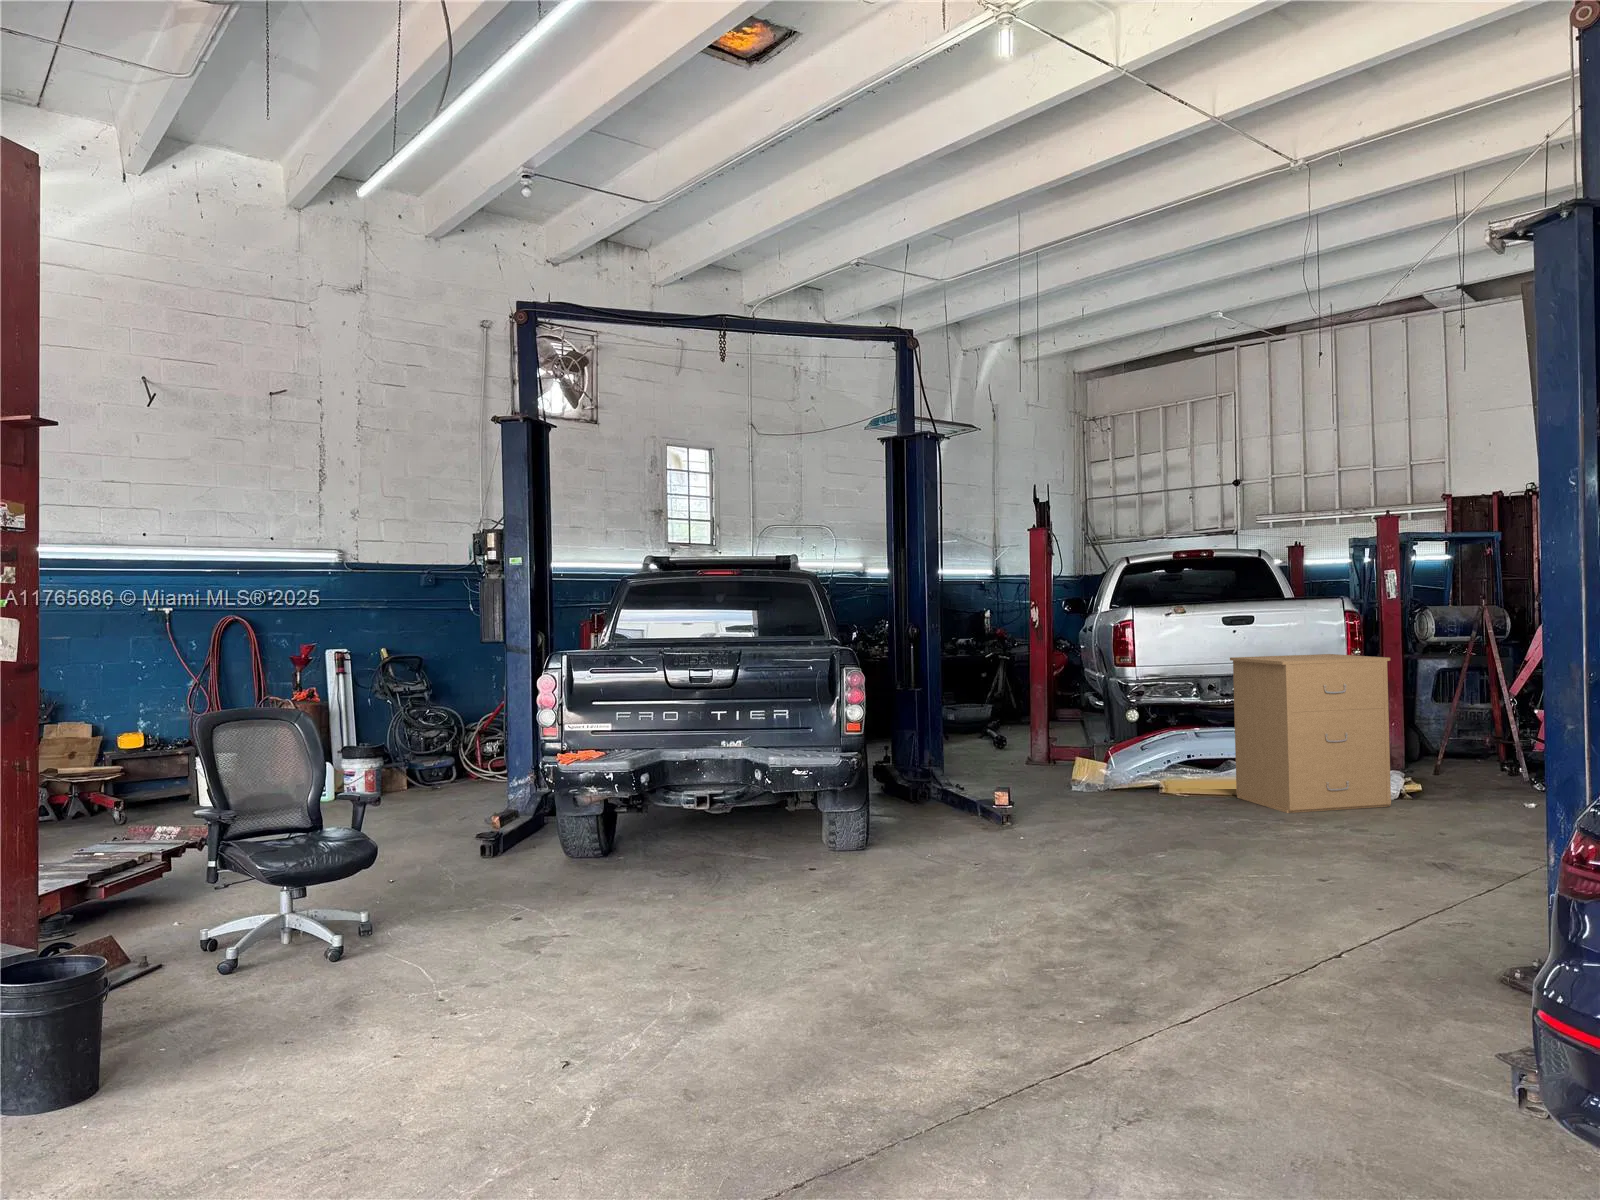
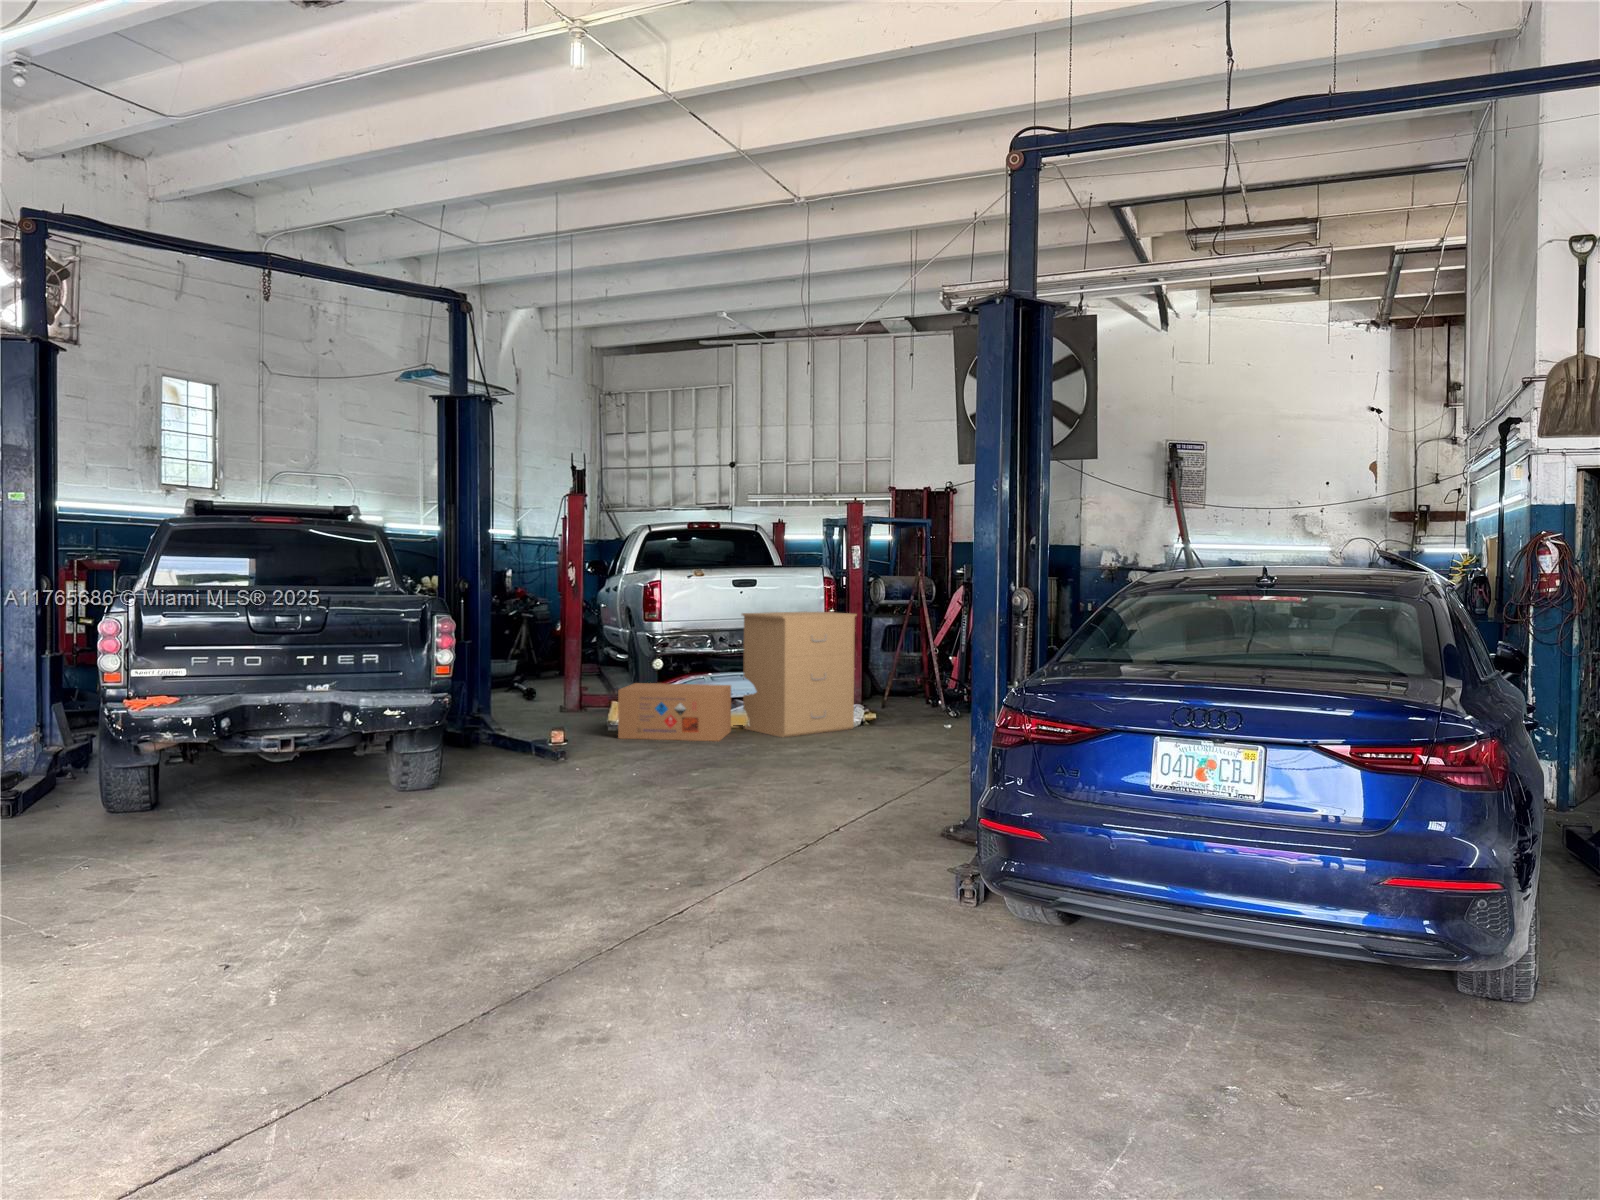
cardboard box: none [1078,738,1220,814] -> present [618,683,731,741]

